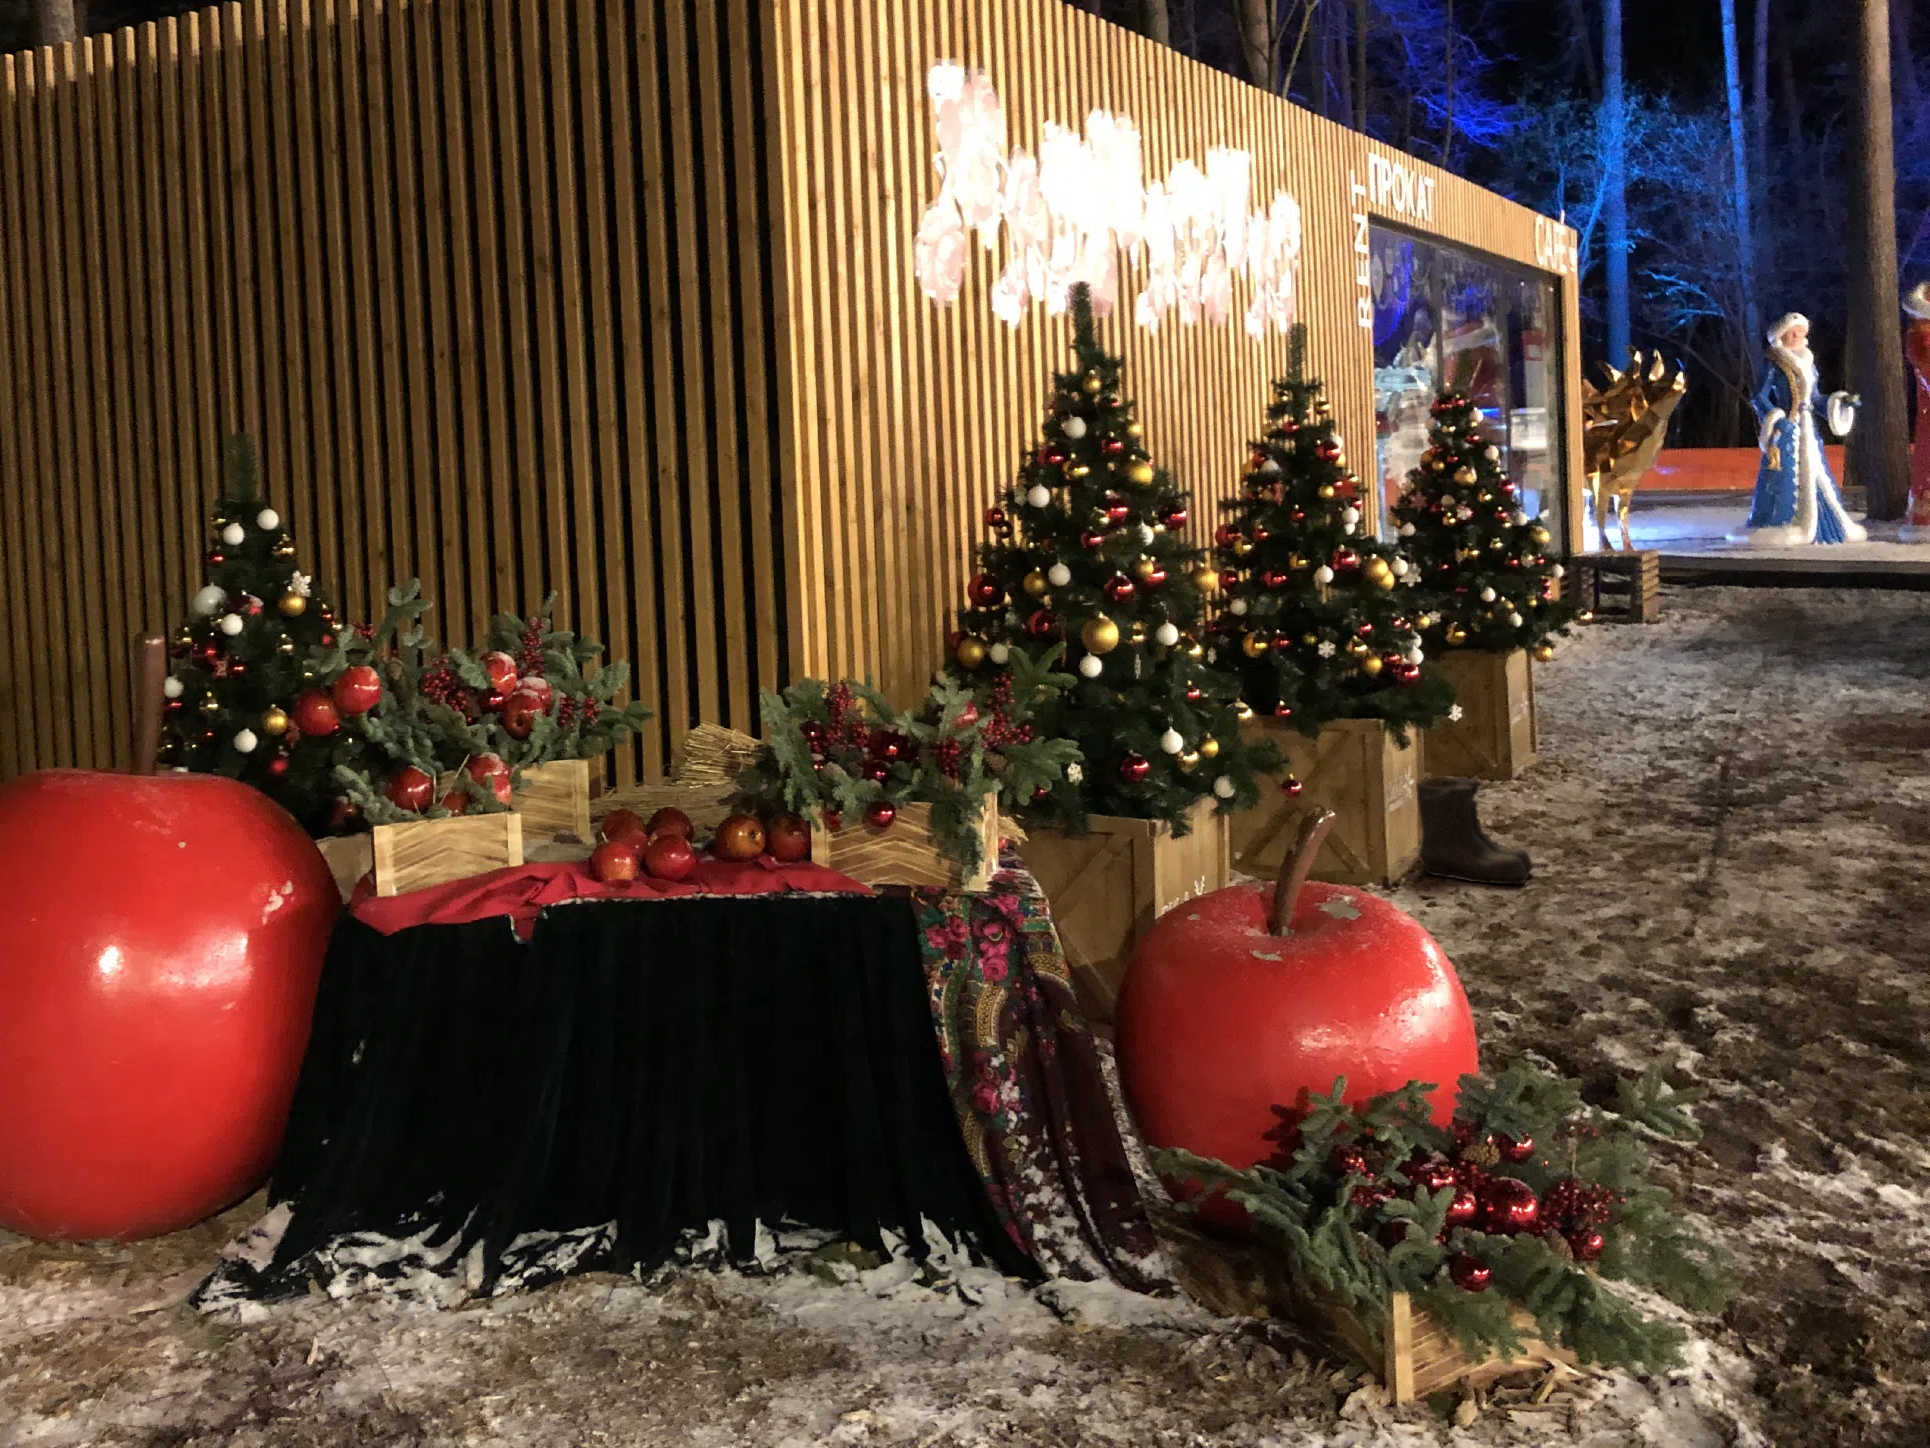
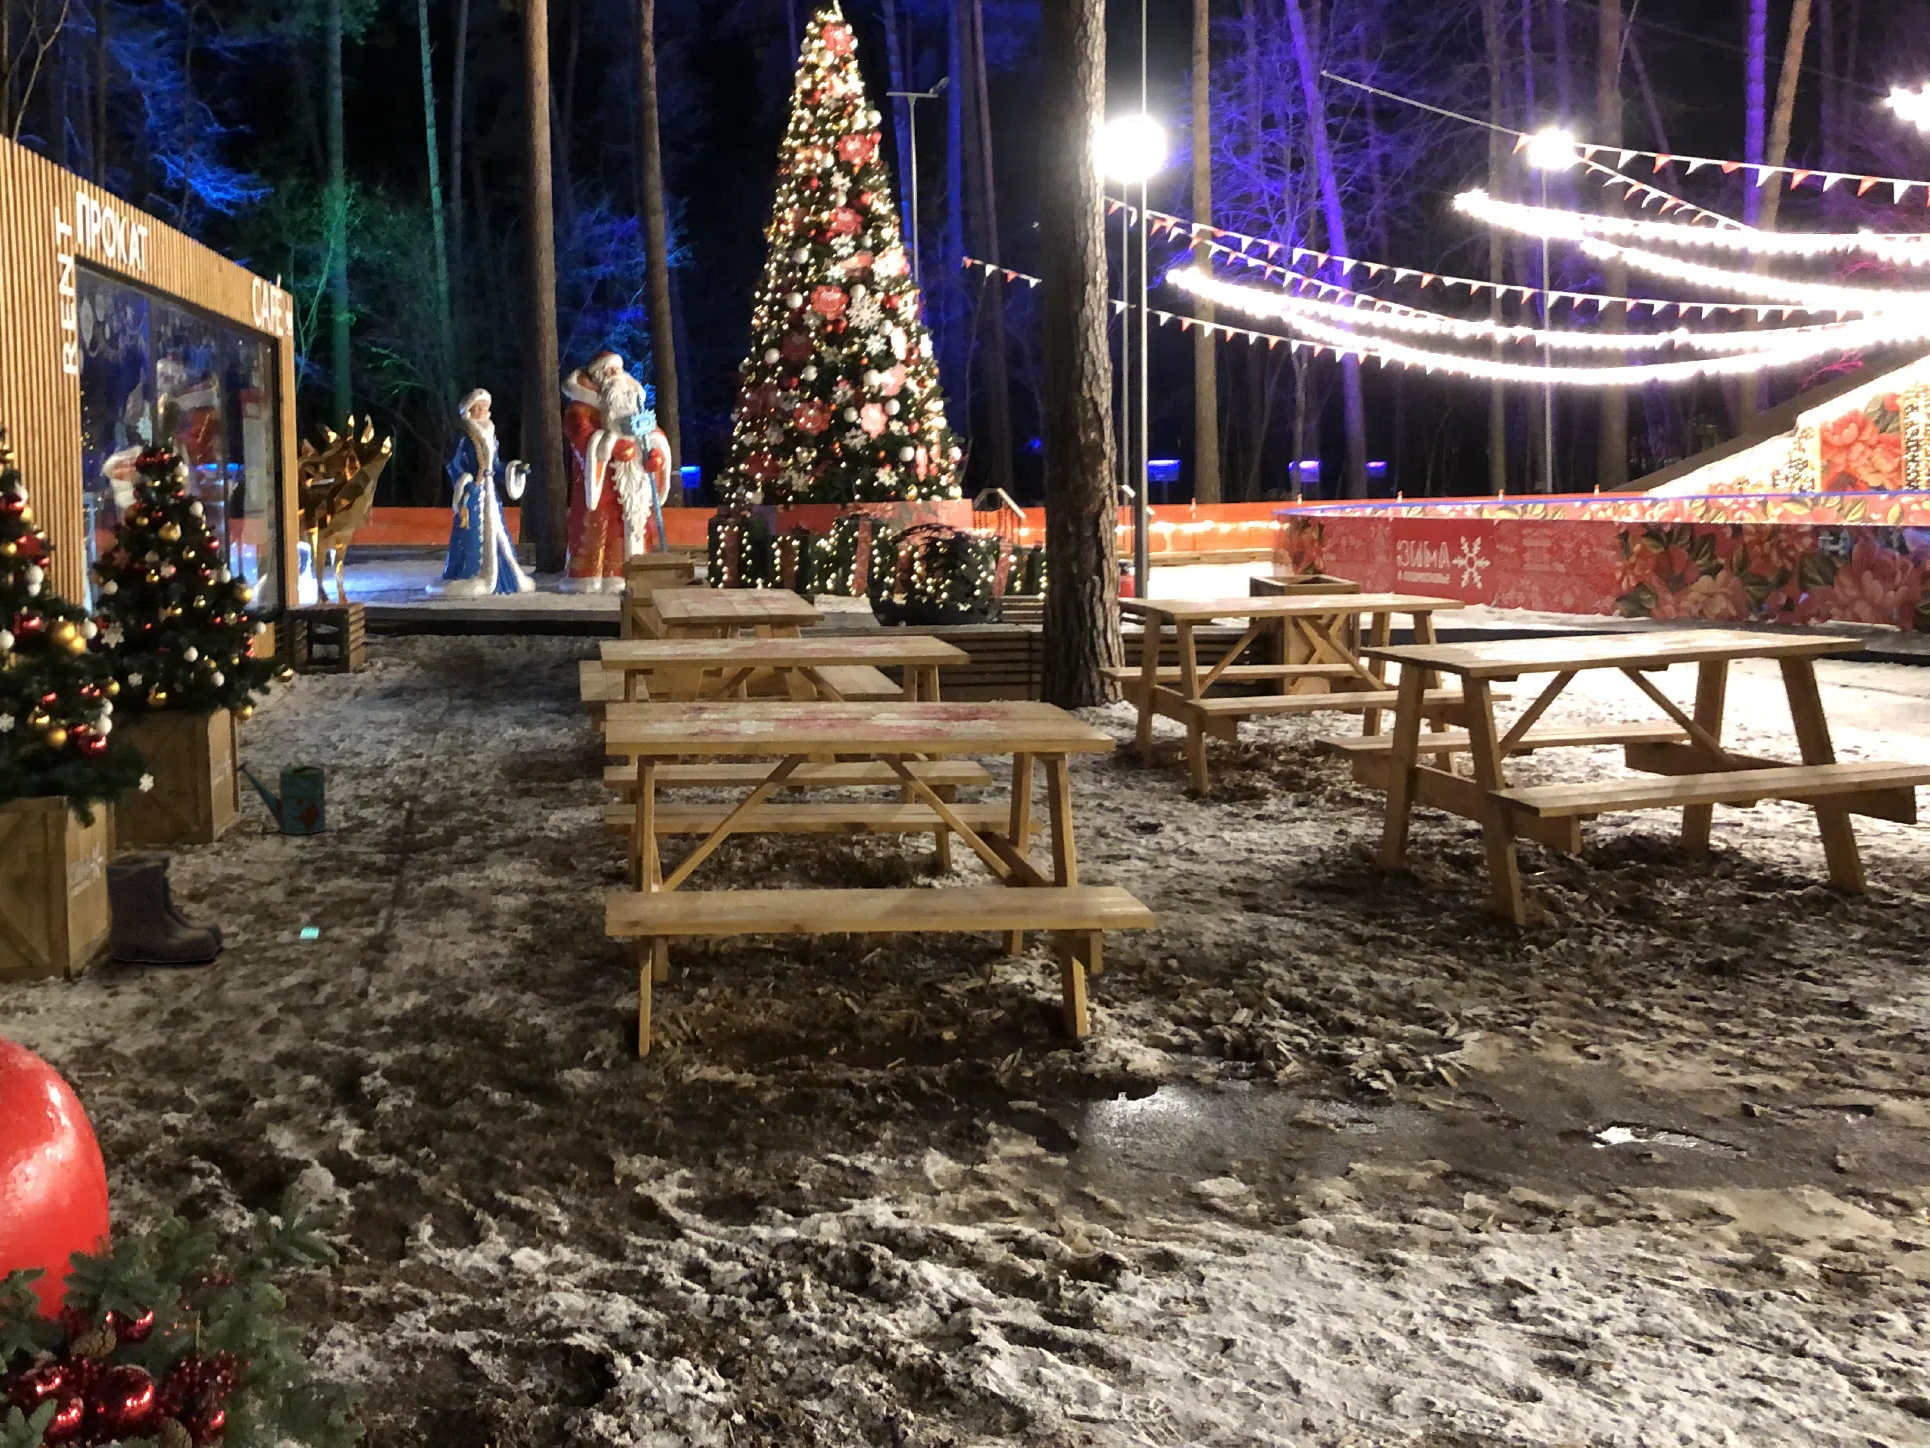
watering can: none [1530,702,1649,781] -> present [235,762,326,834]

